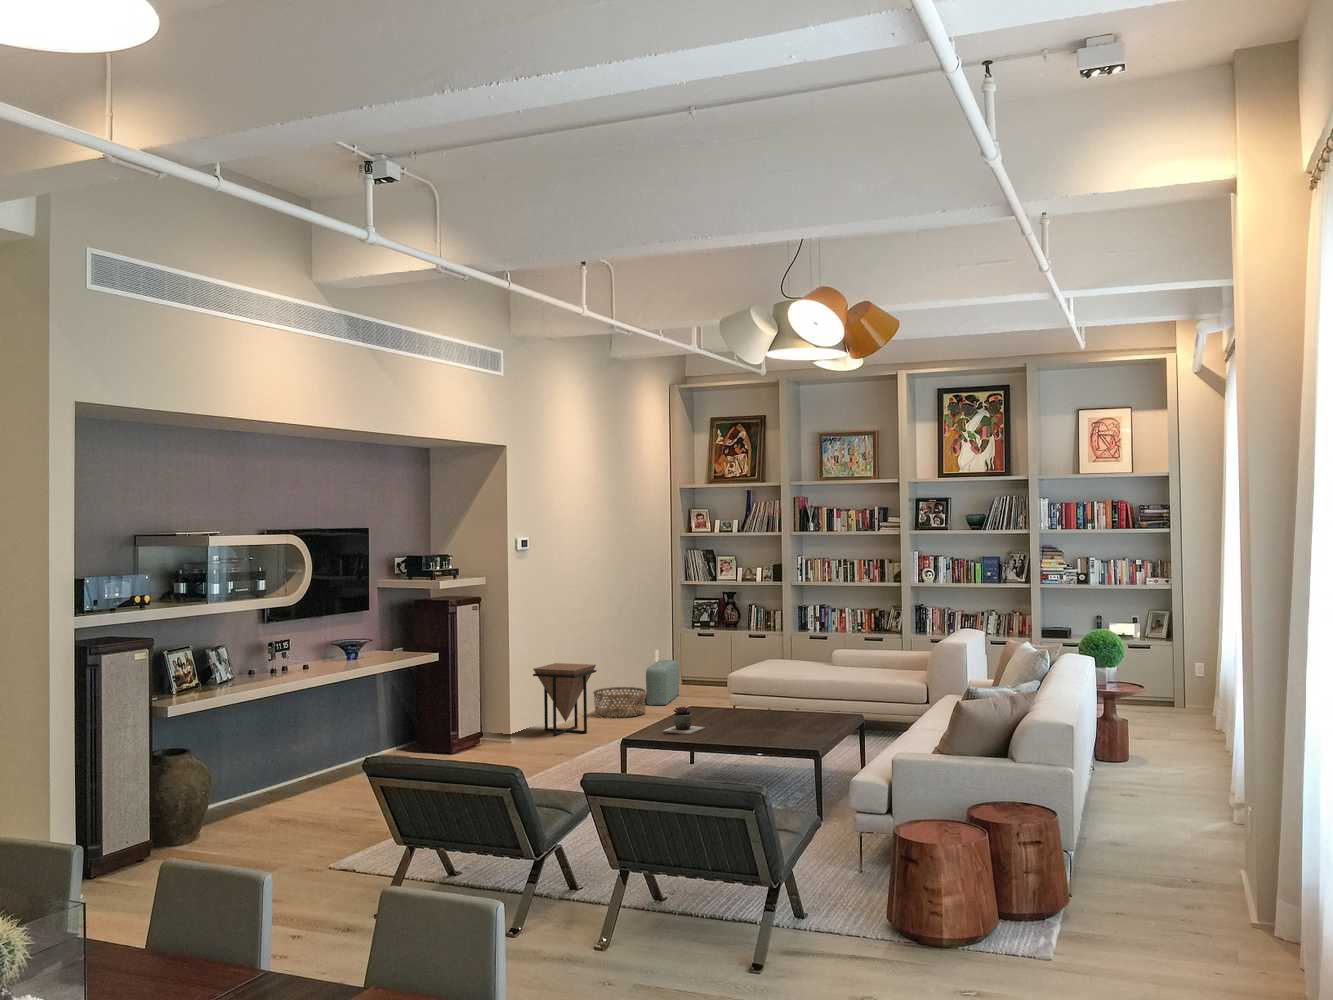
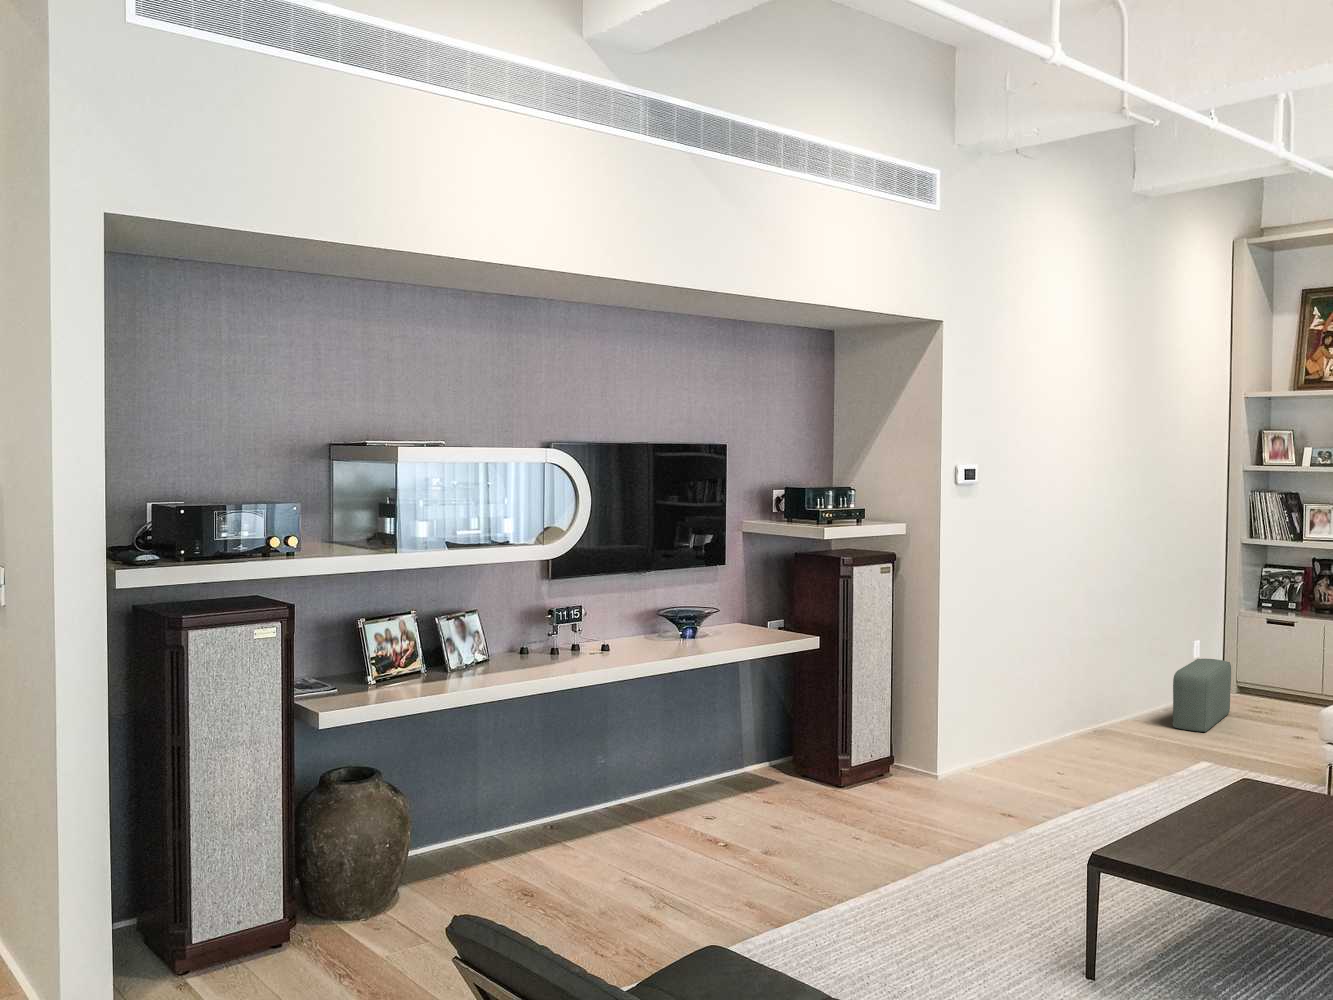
side table: present [533,663,596,736] -> none [979,658,1084,775]
basket: present [594,687,646,717] -> none [1083,697,1171,749]
succulent plant: present [663,707,705,734] -> none [1181,804,1274,867]

